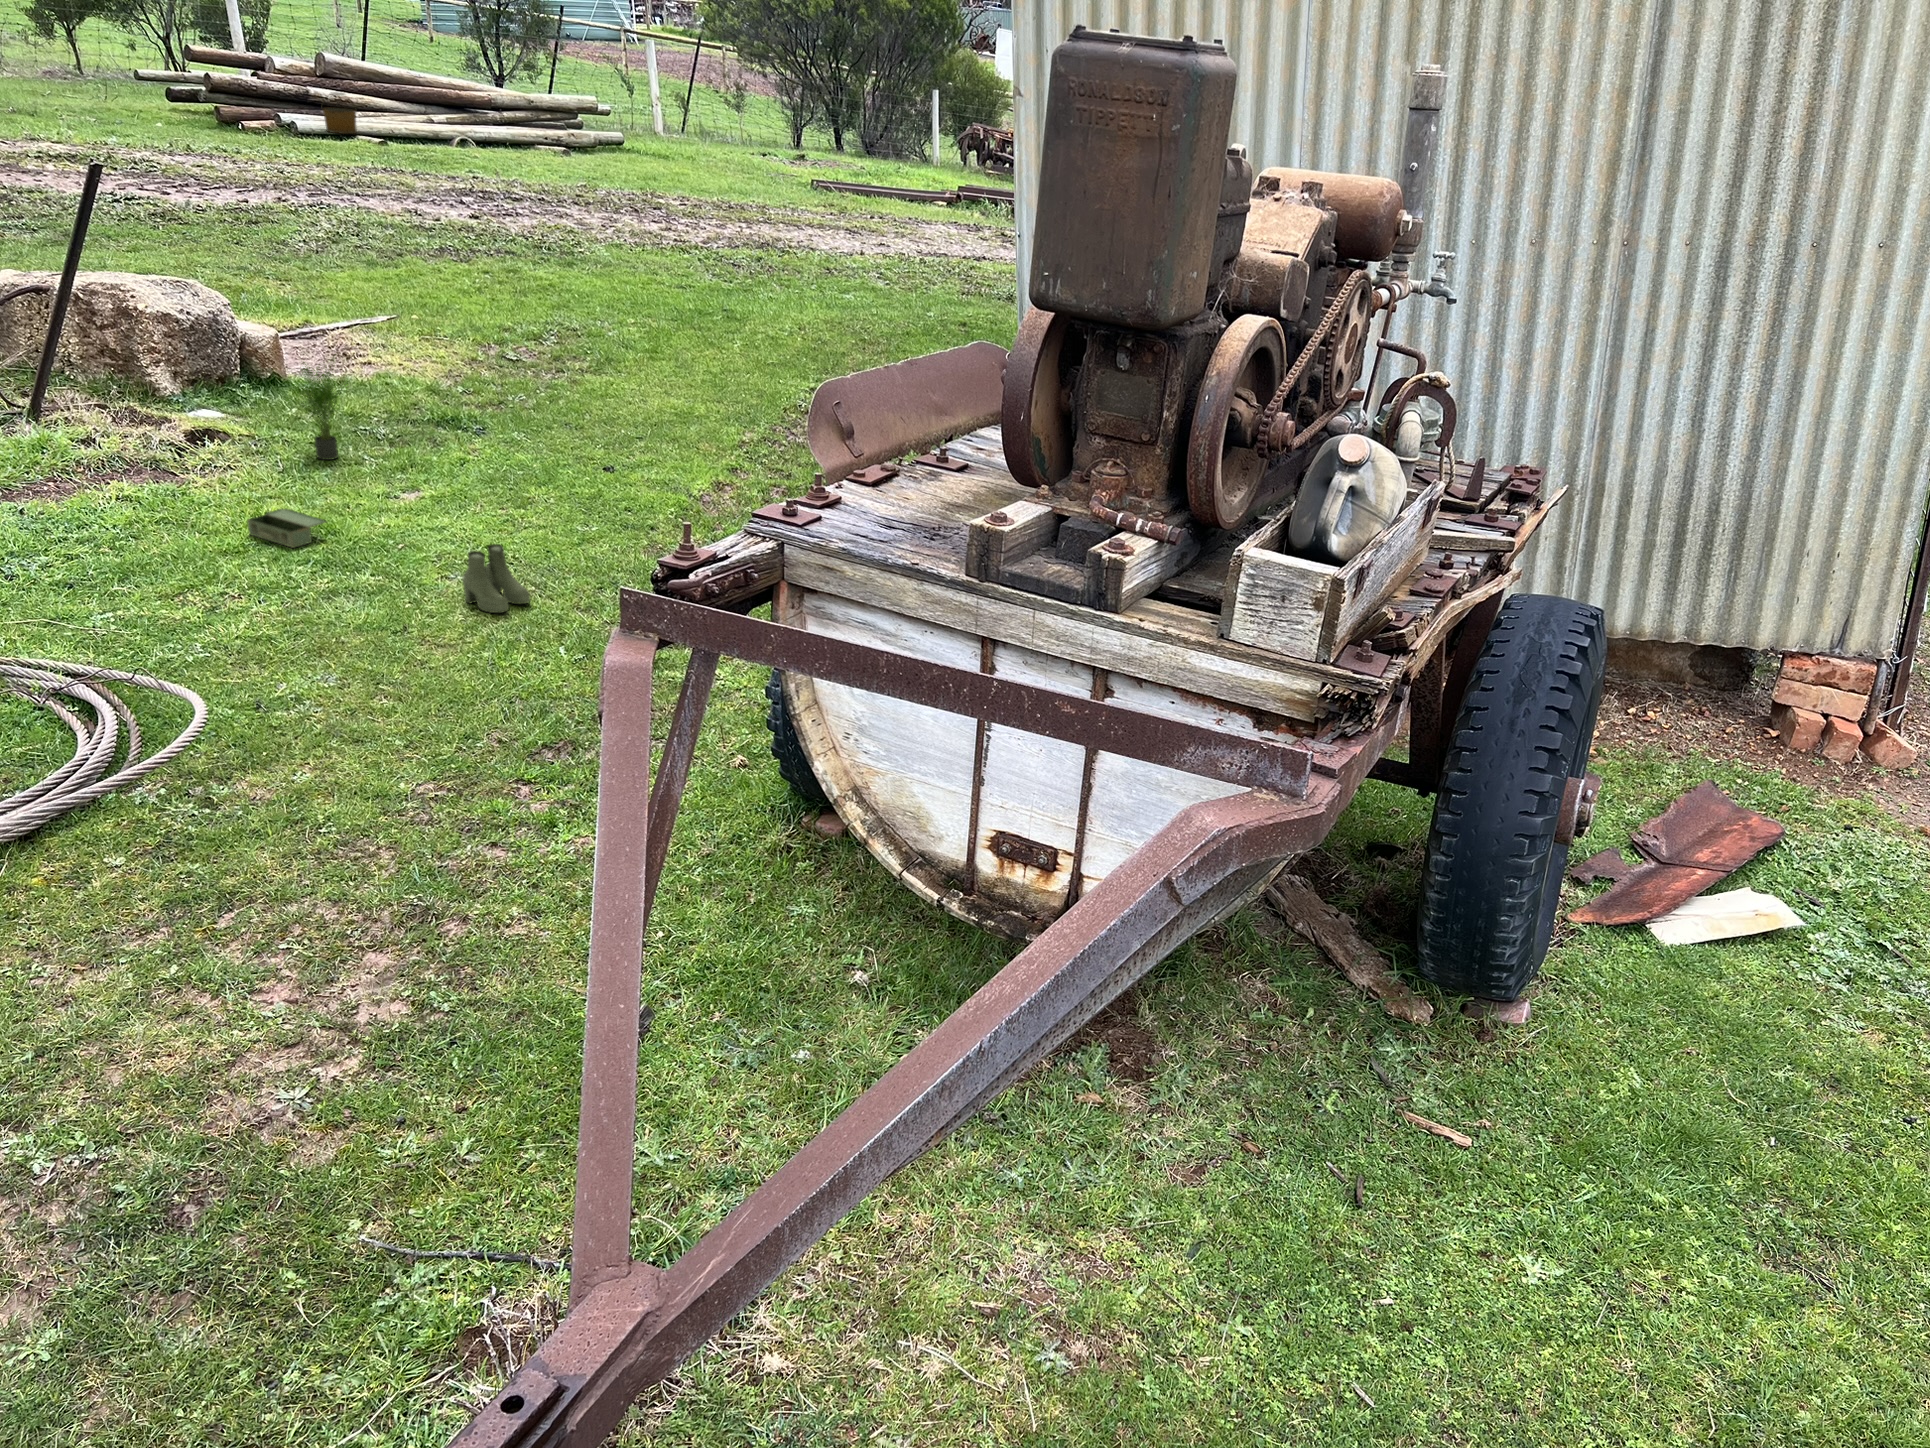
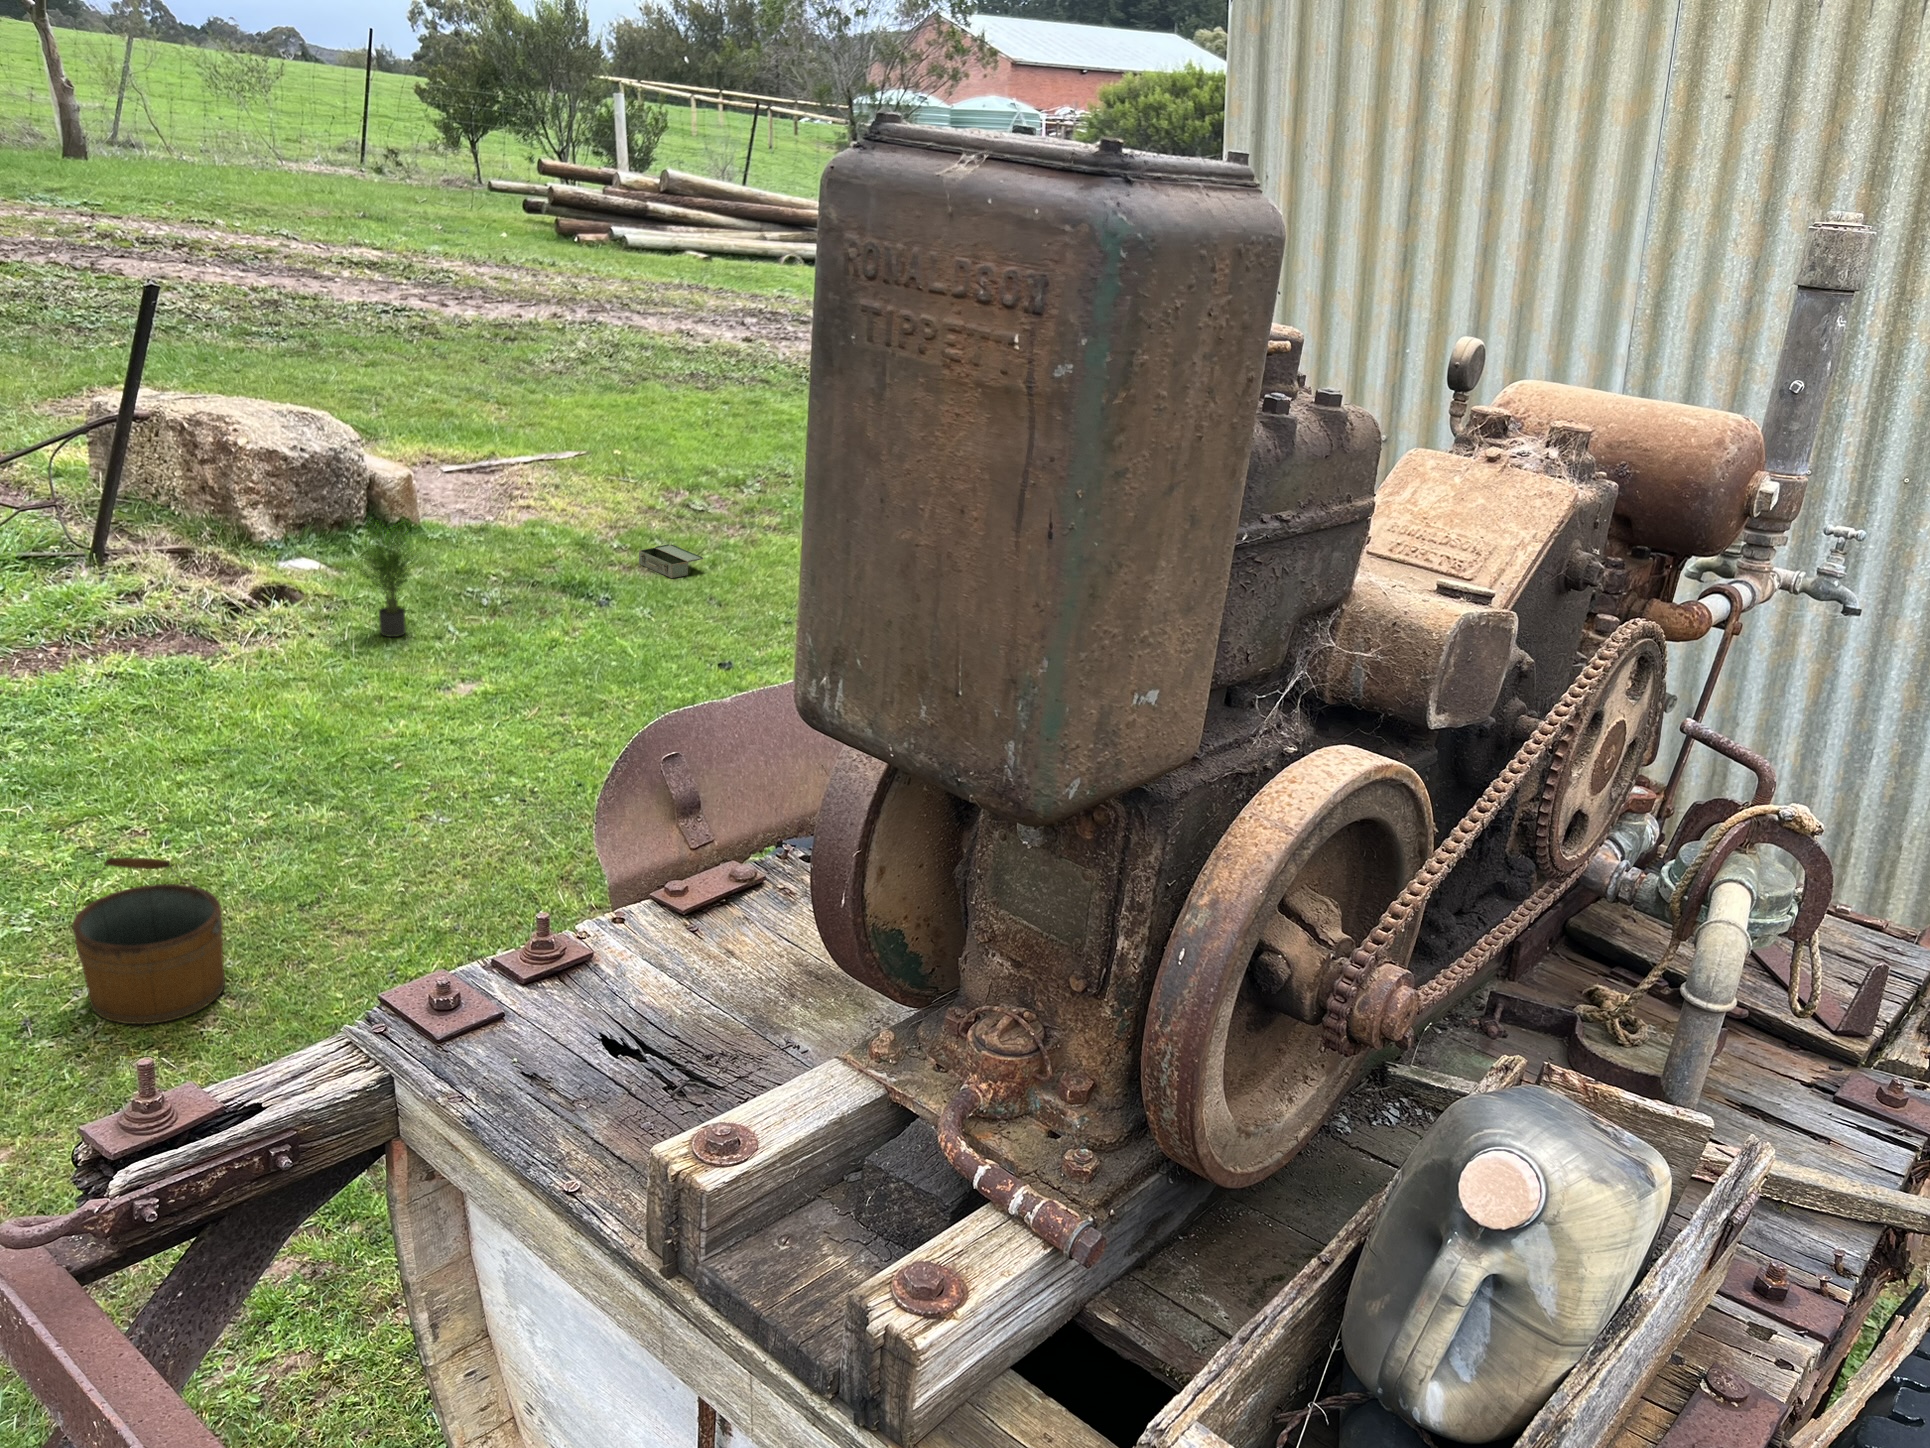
bucket: present [323,93,357,134] -> present [72,858,225,1024]
toolbox: present [247,509,327,548] -> present [639,544,703,578]
boots: present [463,544,530,613] -> none [404,798,486,896]

